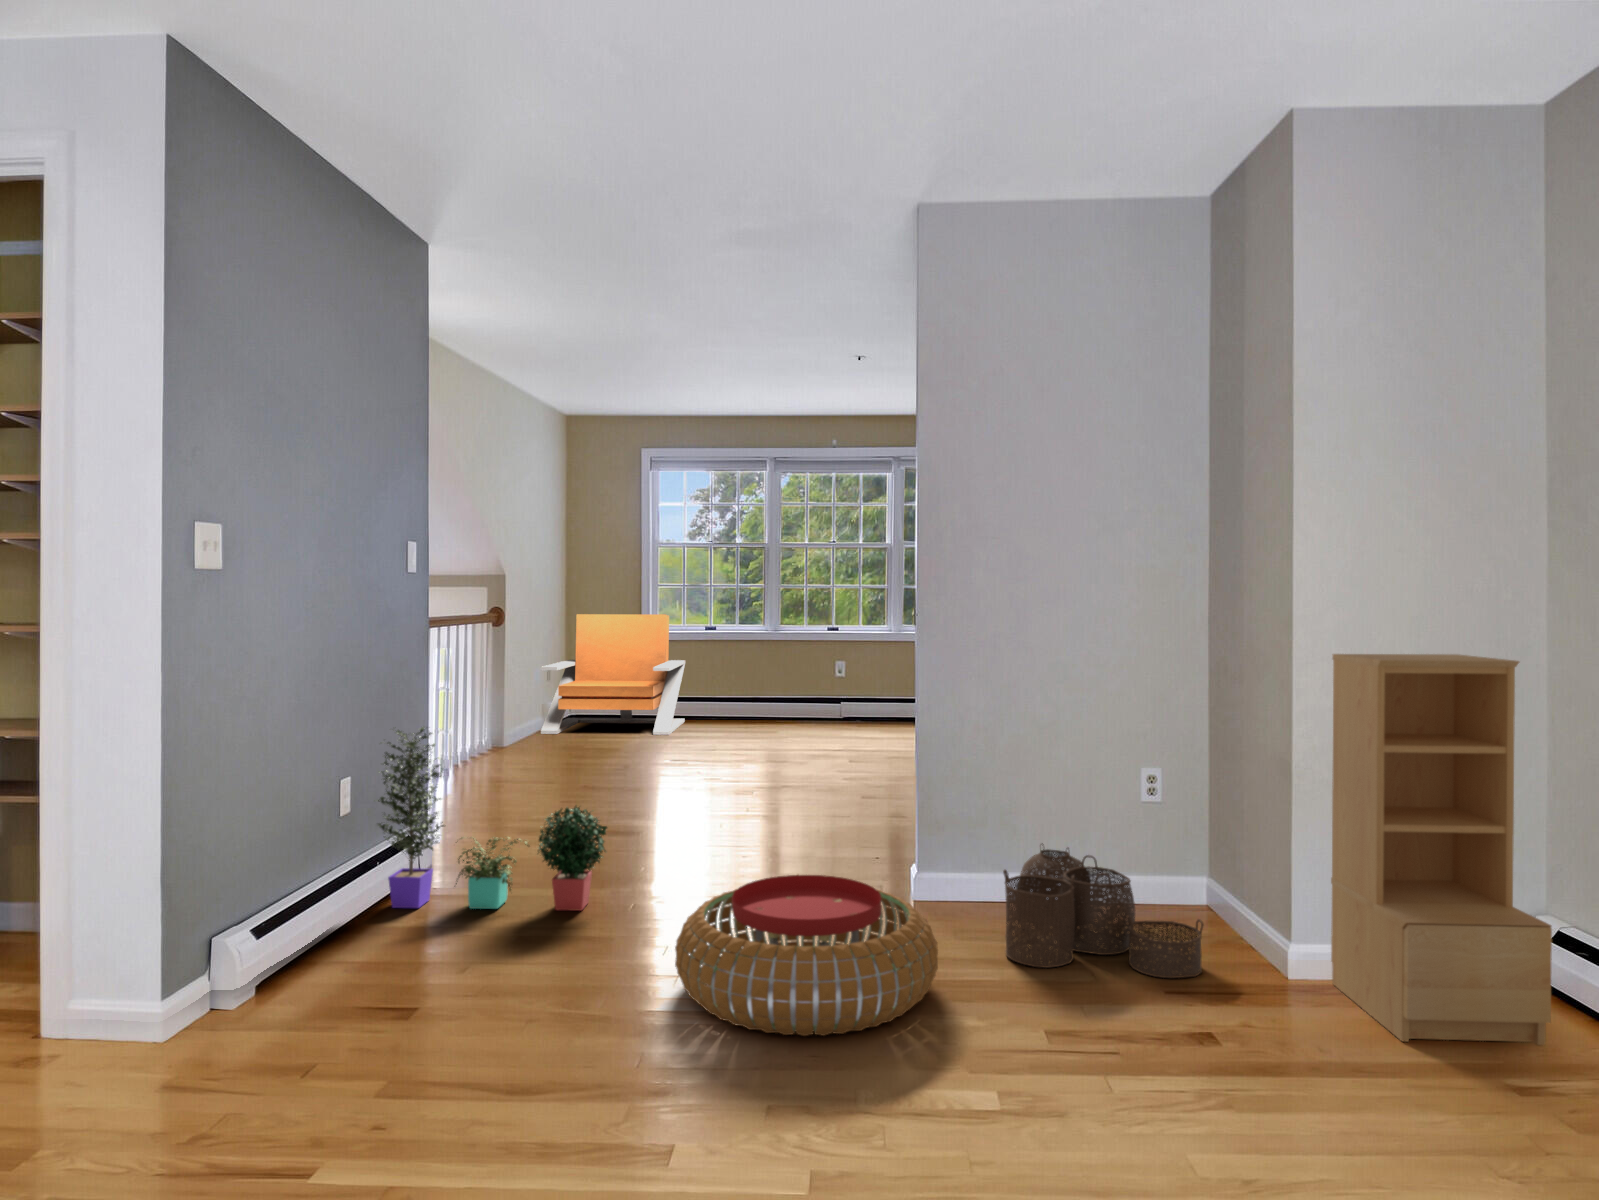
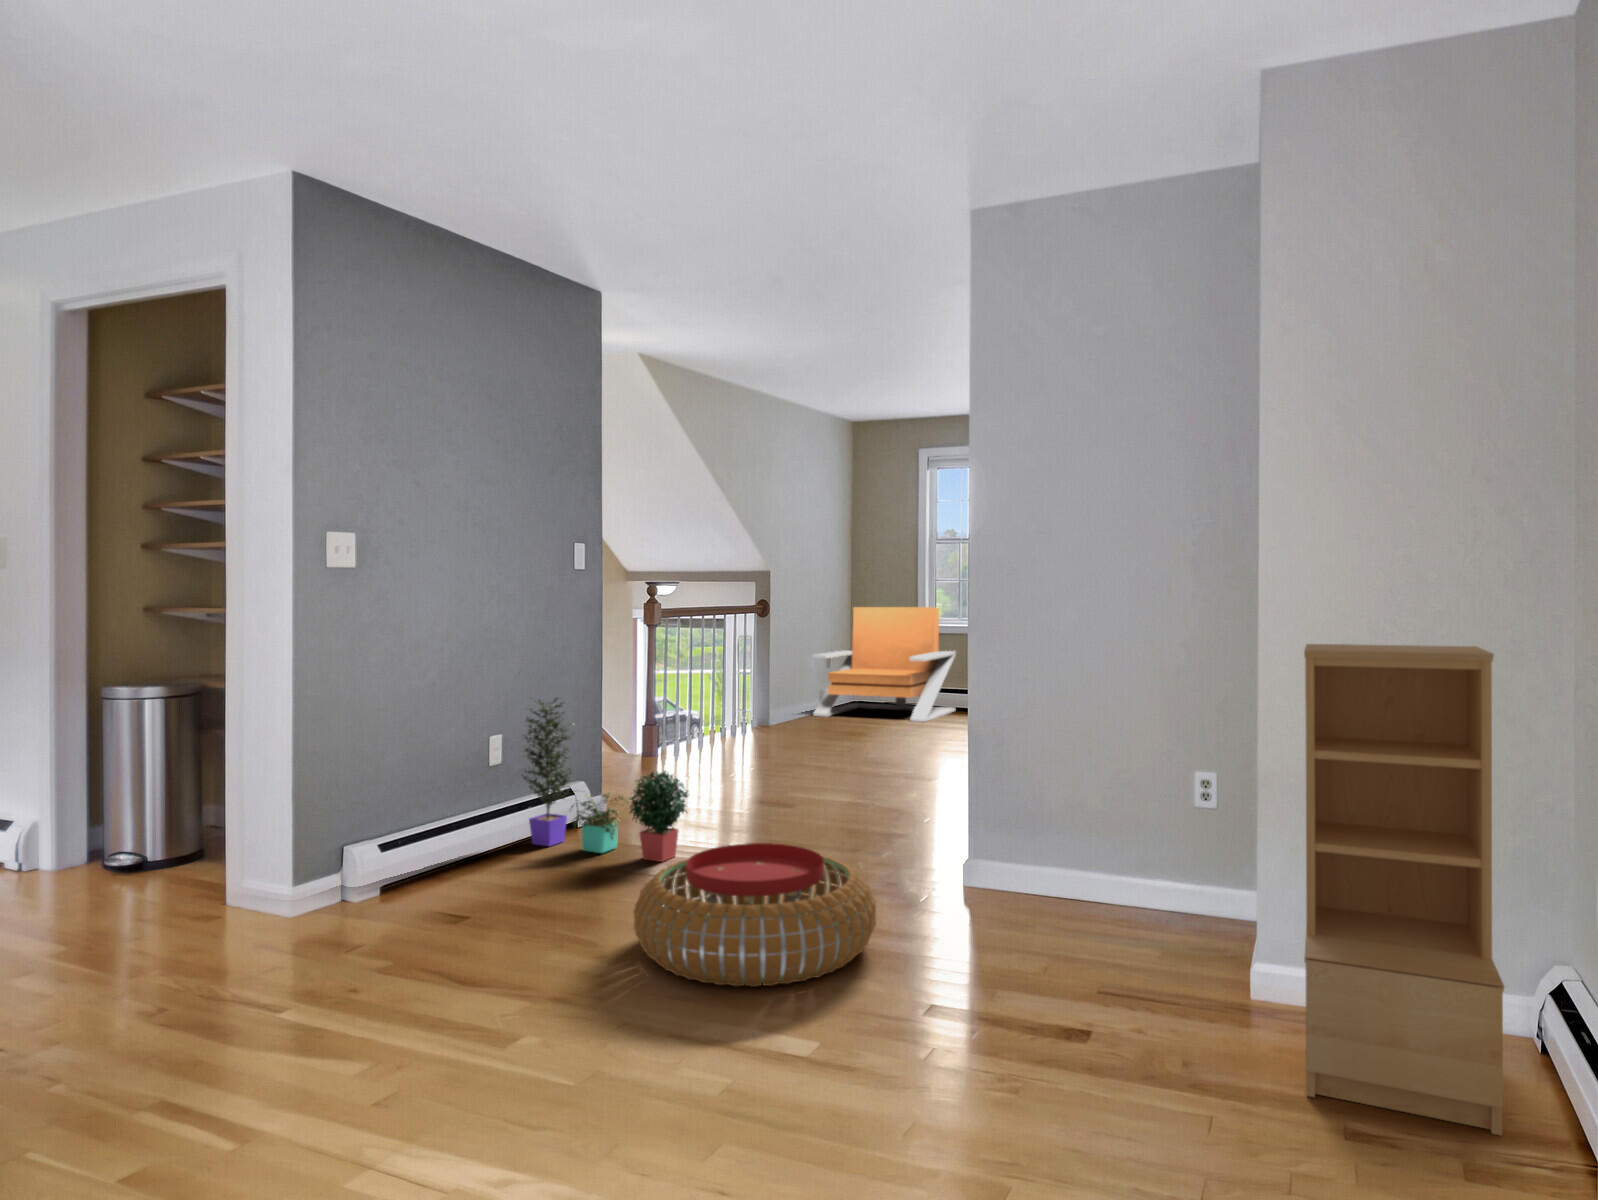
woven basket: present [1003,843,1203,978] -> none [973,841,1170,995]

